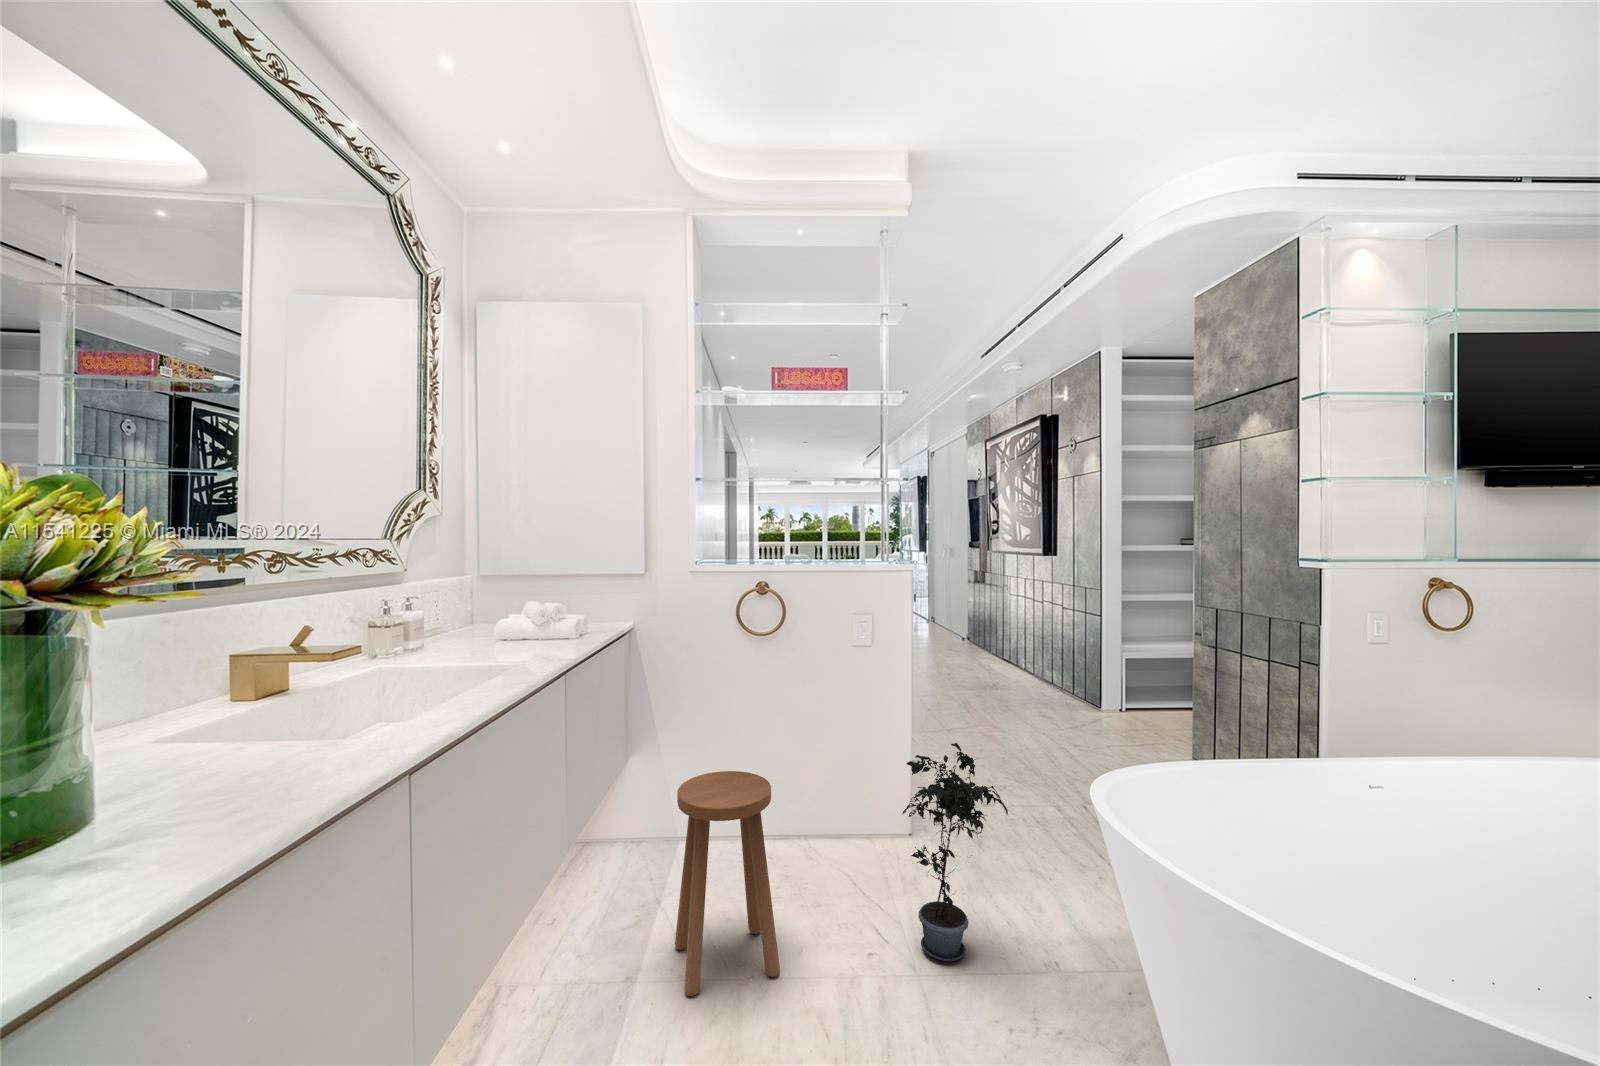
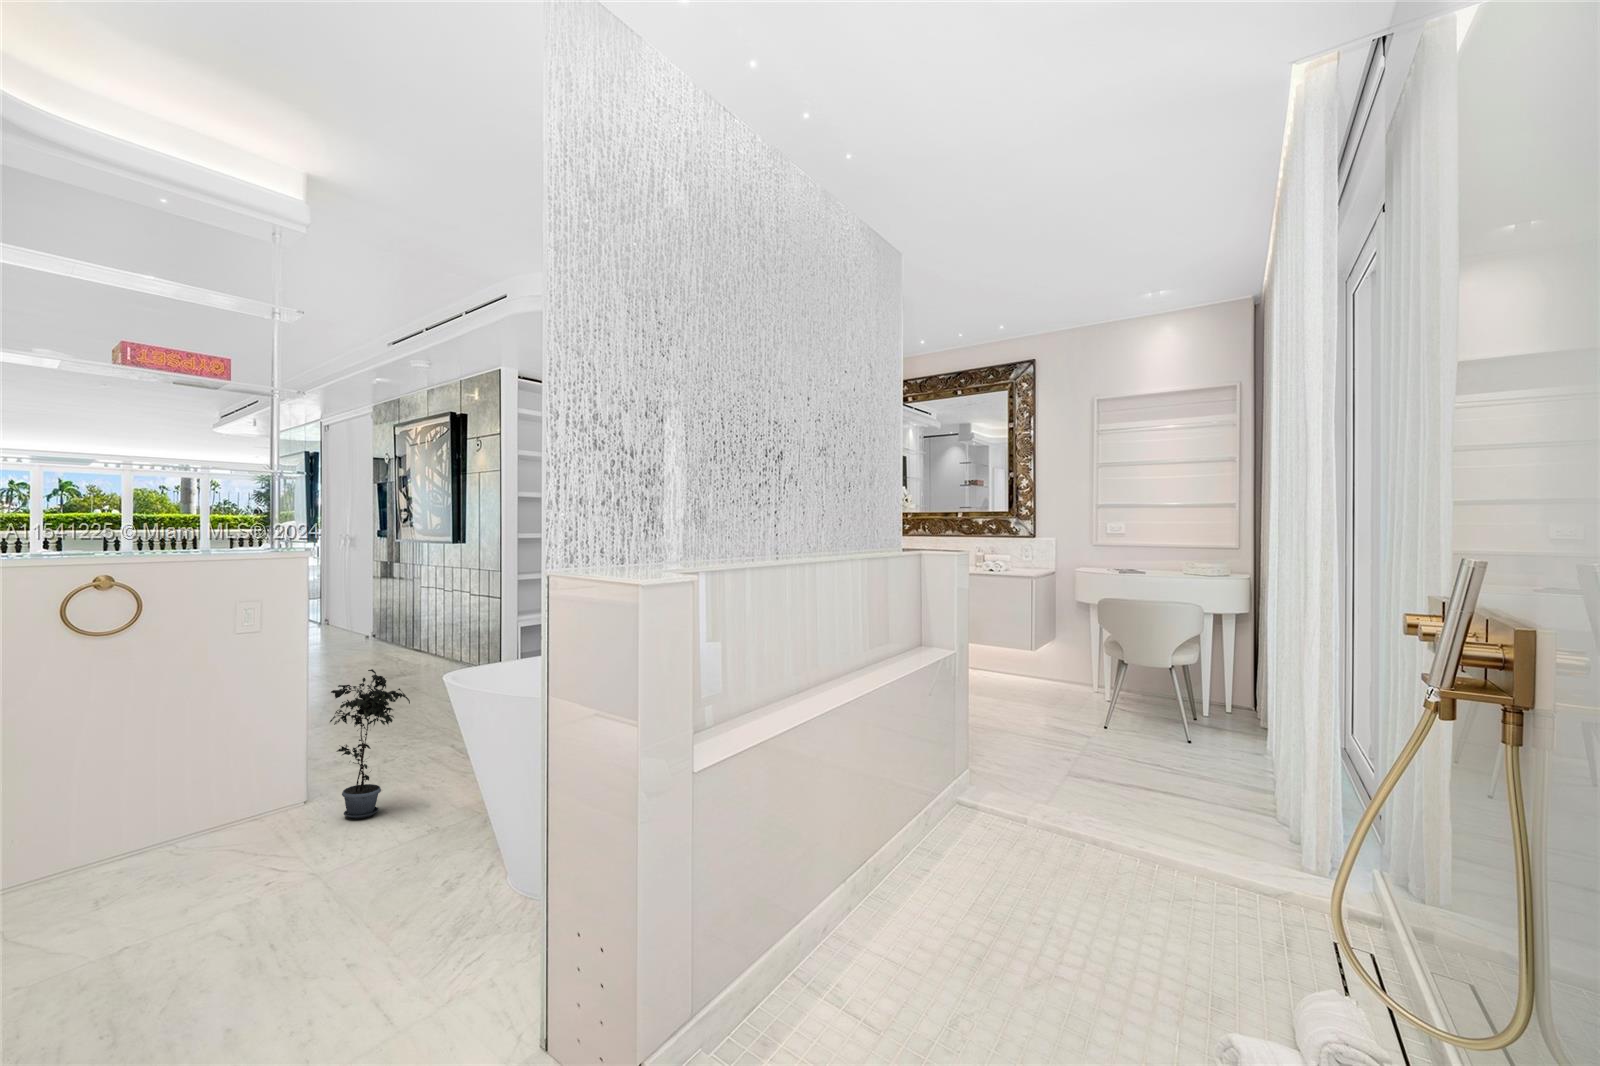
stool: present [675,771,780,996] -> none [108,715,225,883]

